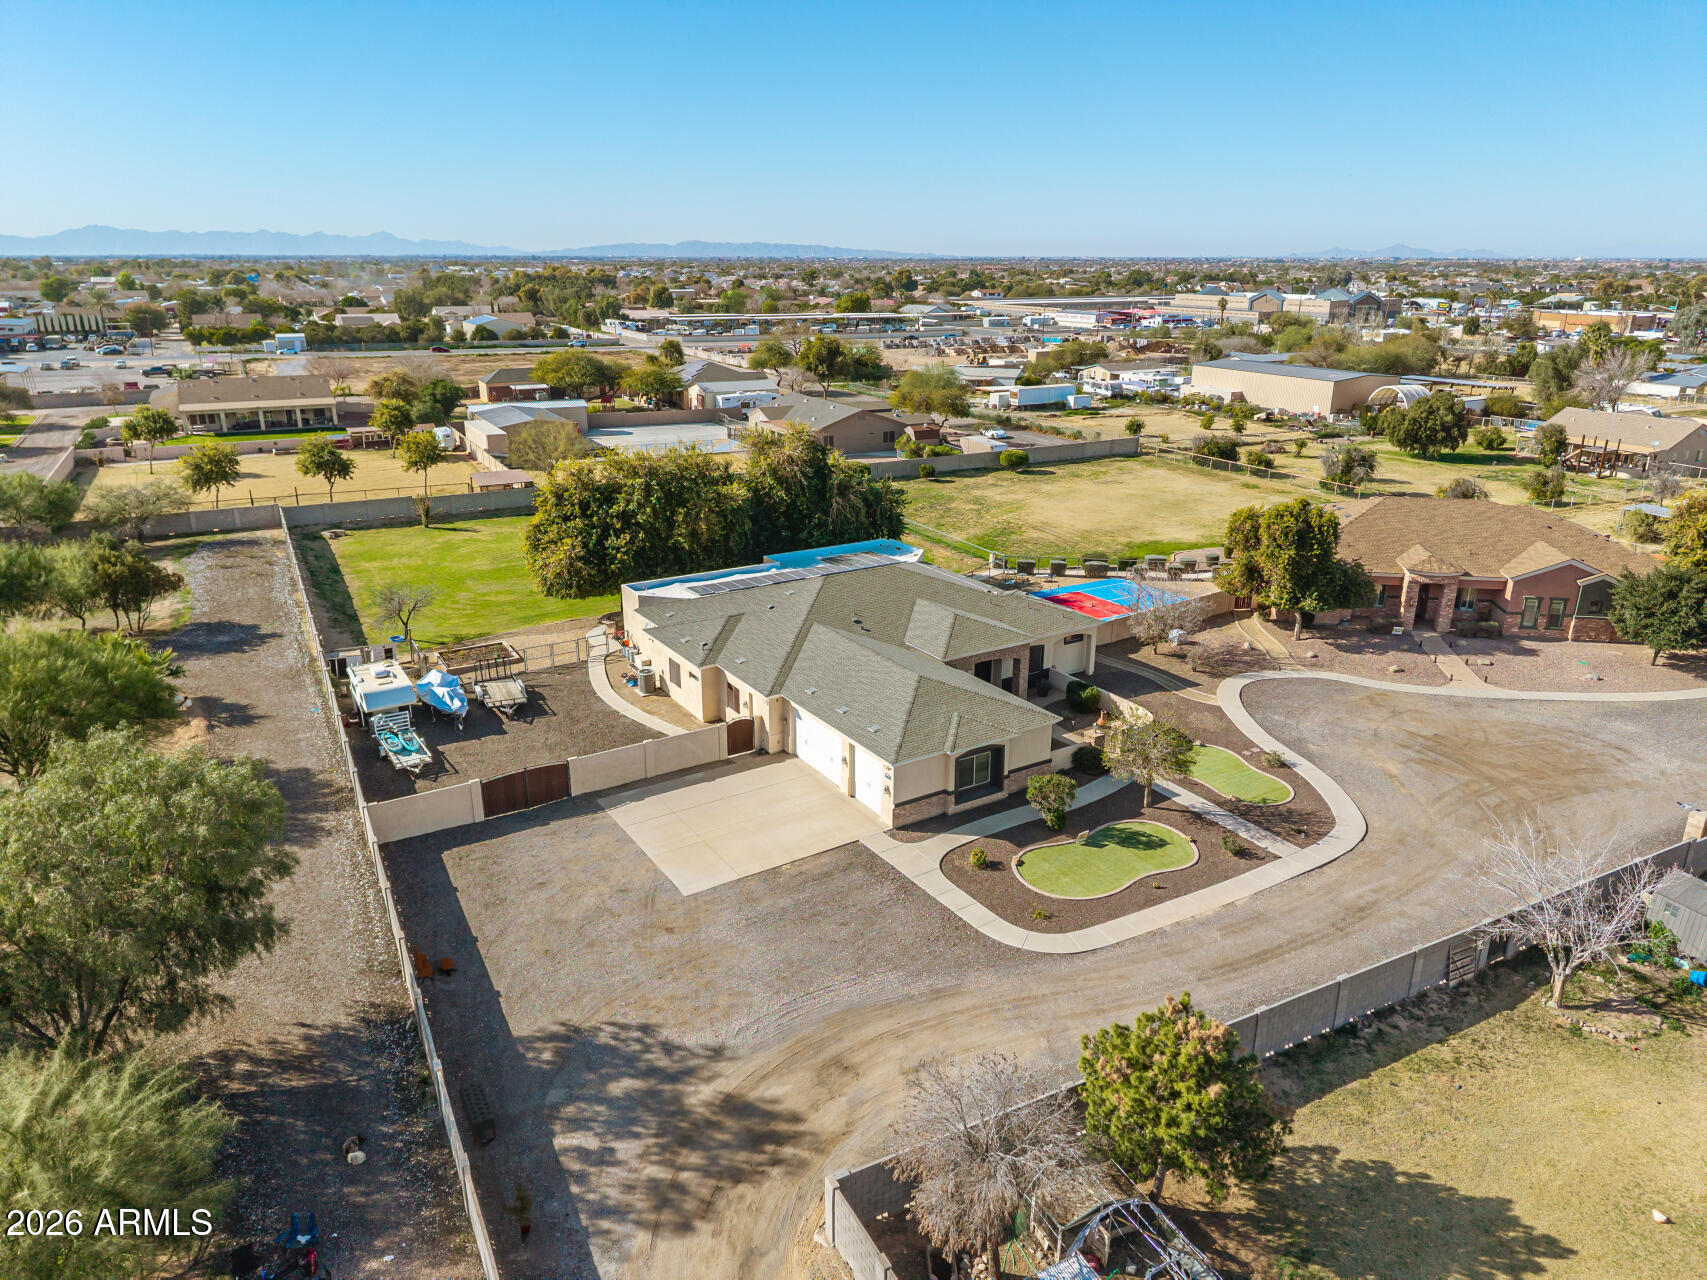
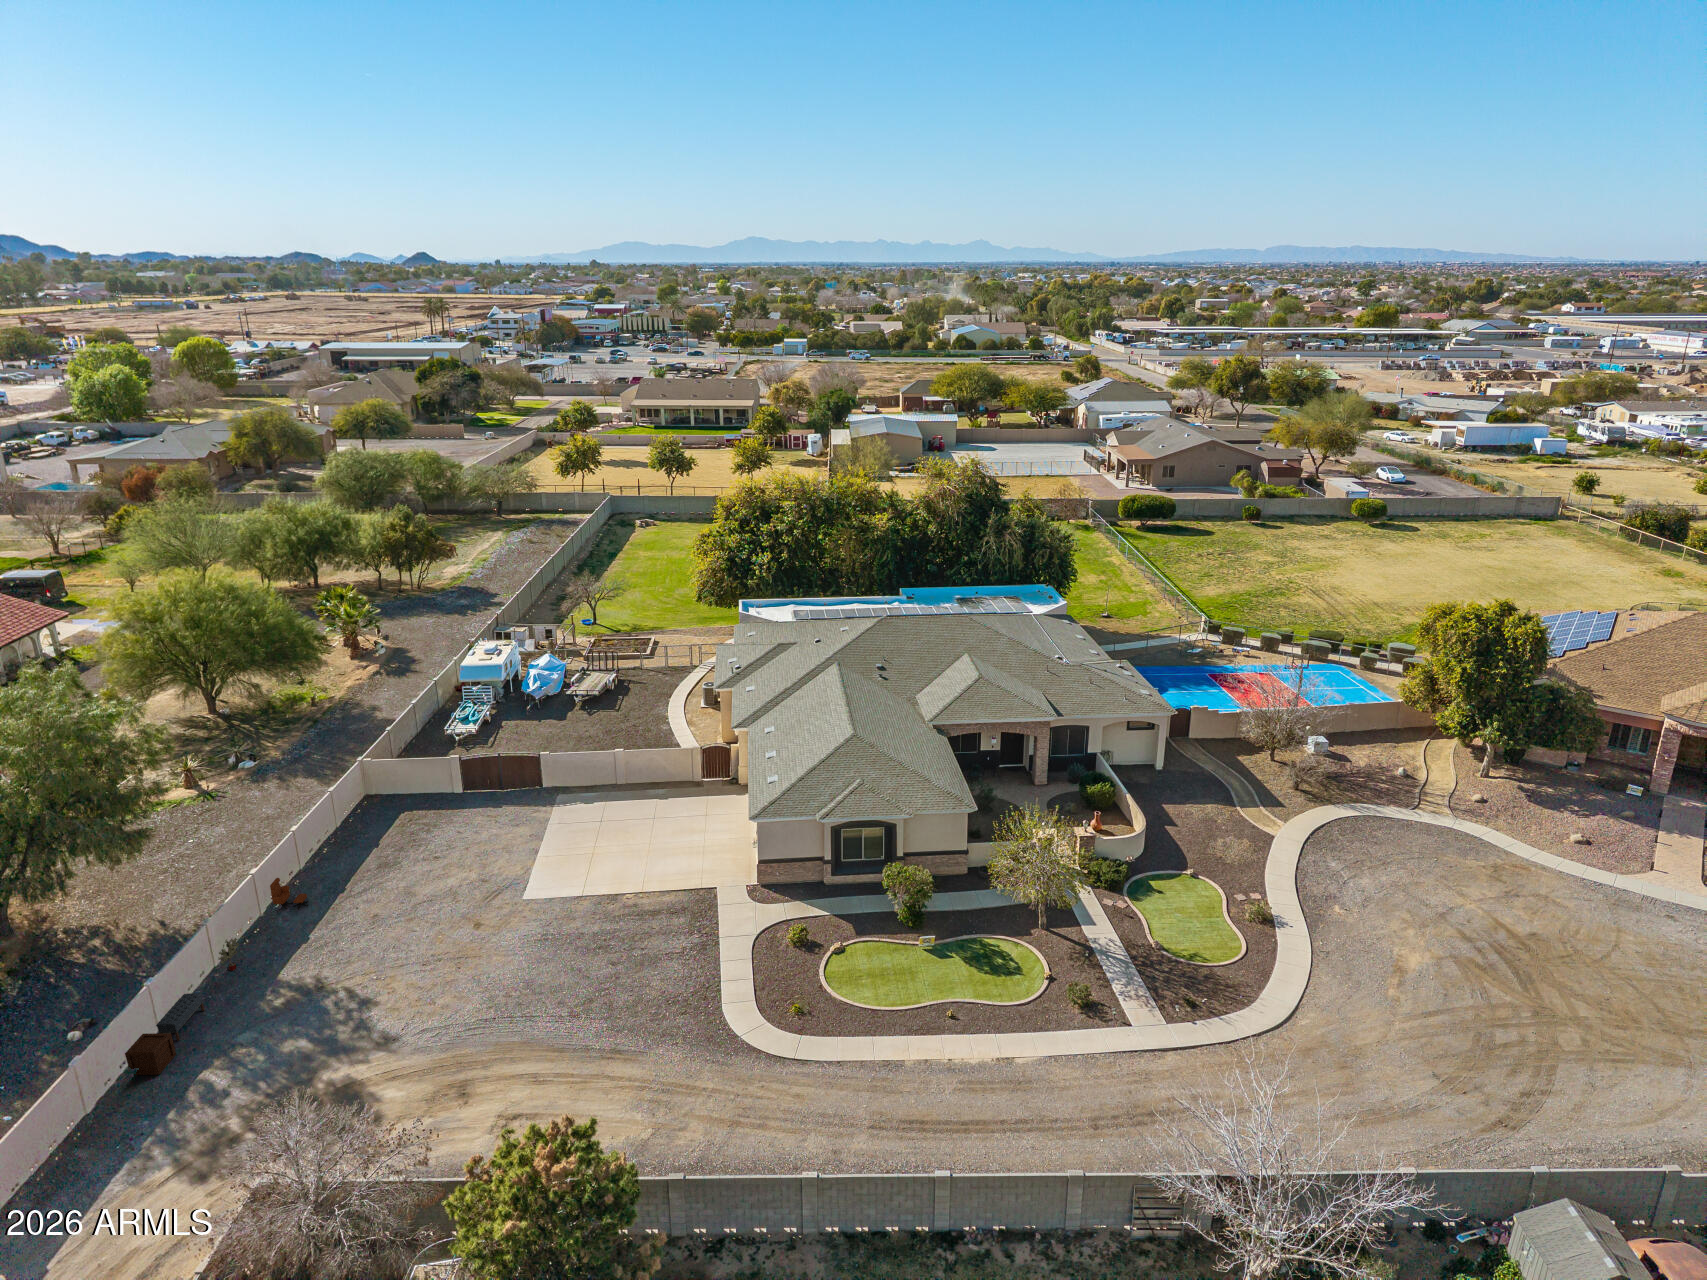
wooden crate: none [477,1125,523,1187] -> present [125,1033,176,1075]
potted tree: present [506,1183,532,1232] -> present [218,938,239,971]

